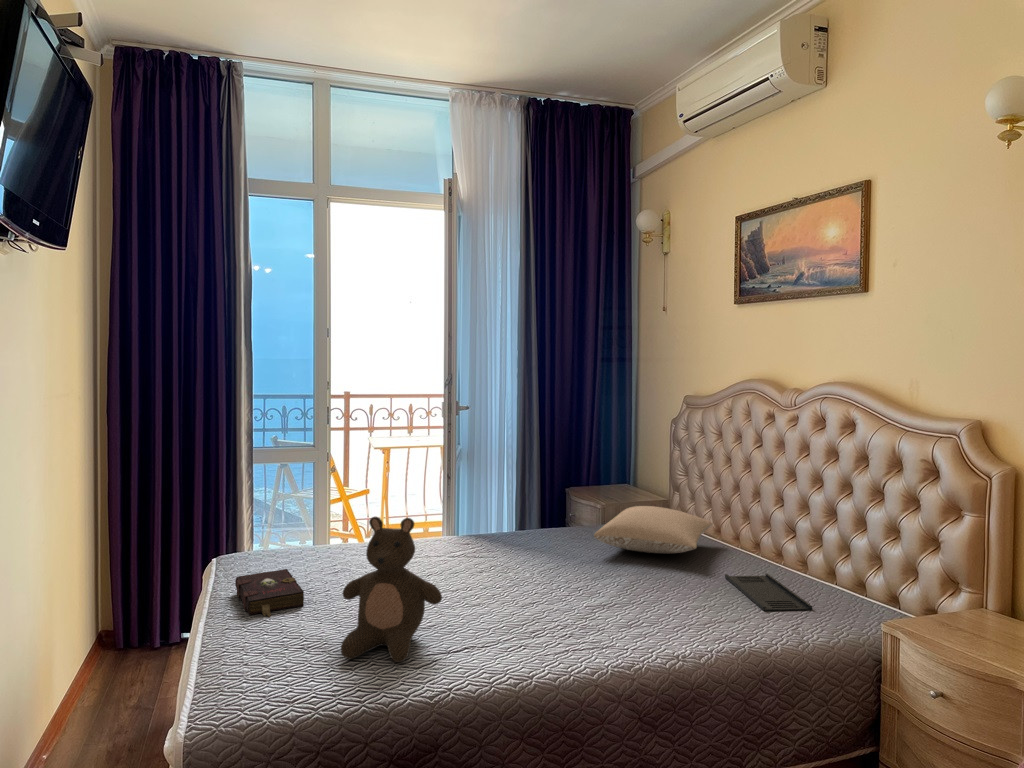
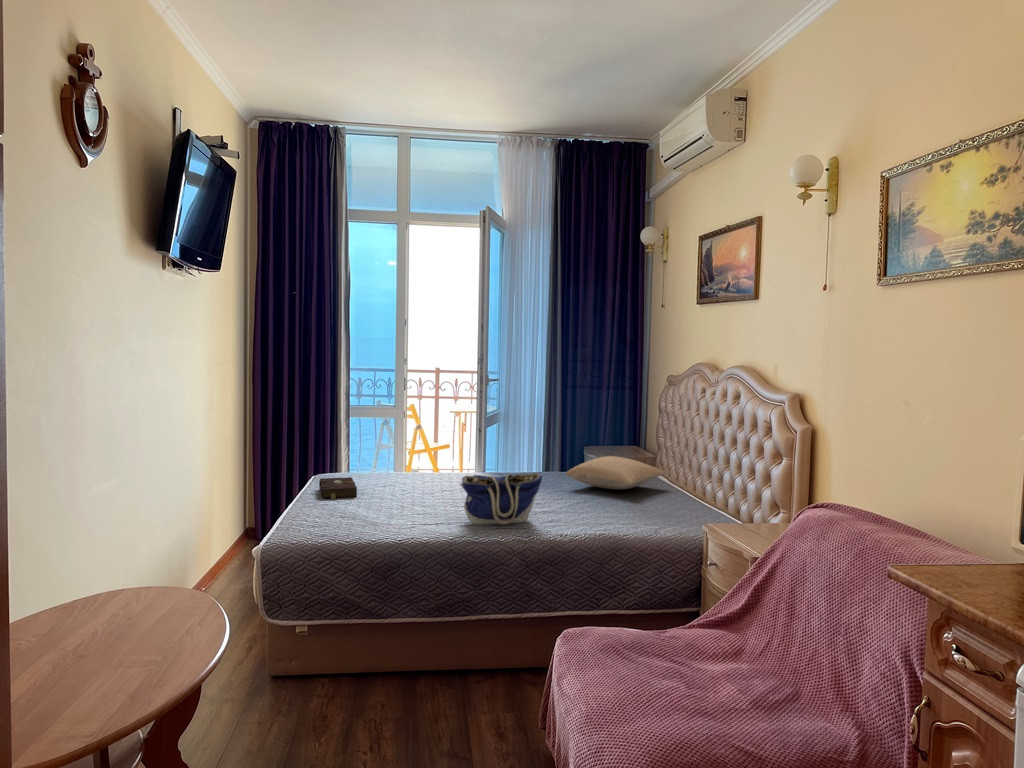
stuffed bear: present [341,517,442,662] -> none [365,438,428,522]
tote bag: none [504,558,628,650] -> present [460,473,542,524]
tray: present [725,573,812,611] -> none [646,502,685,523]

